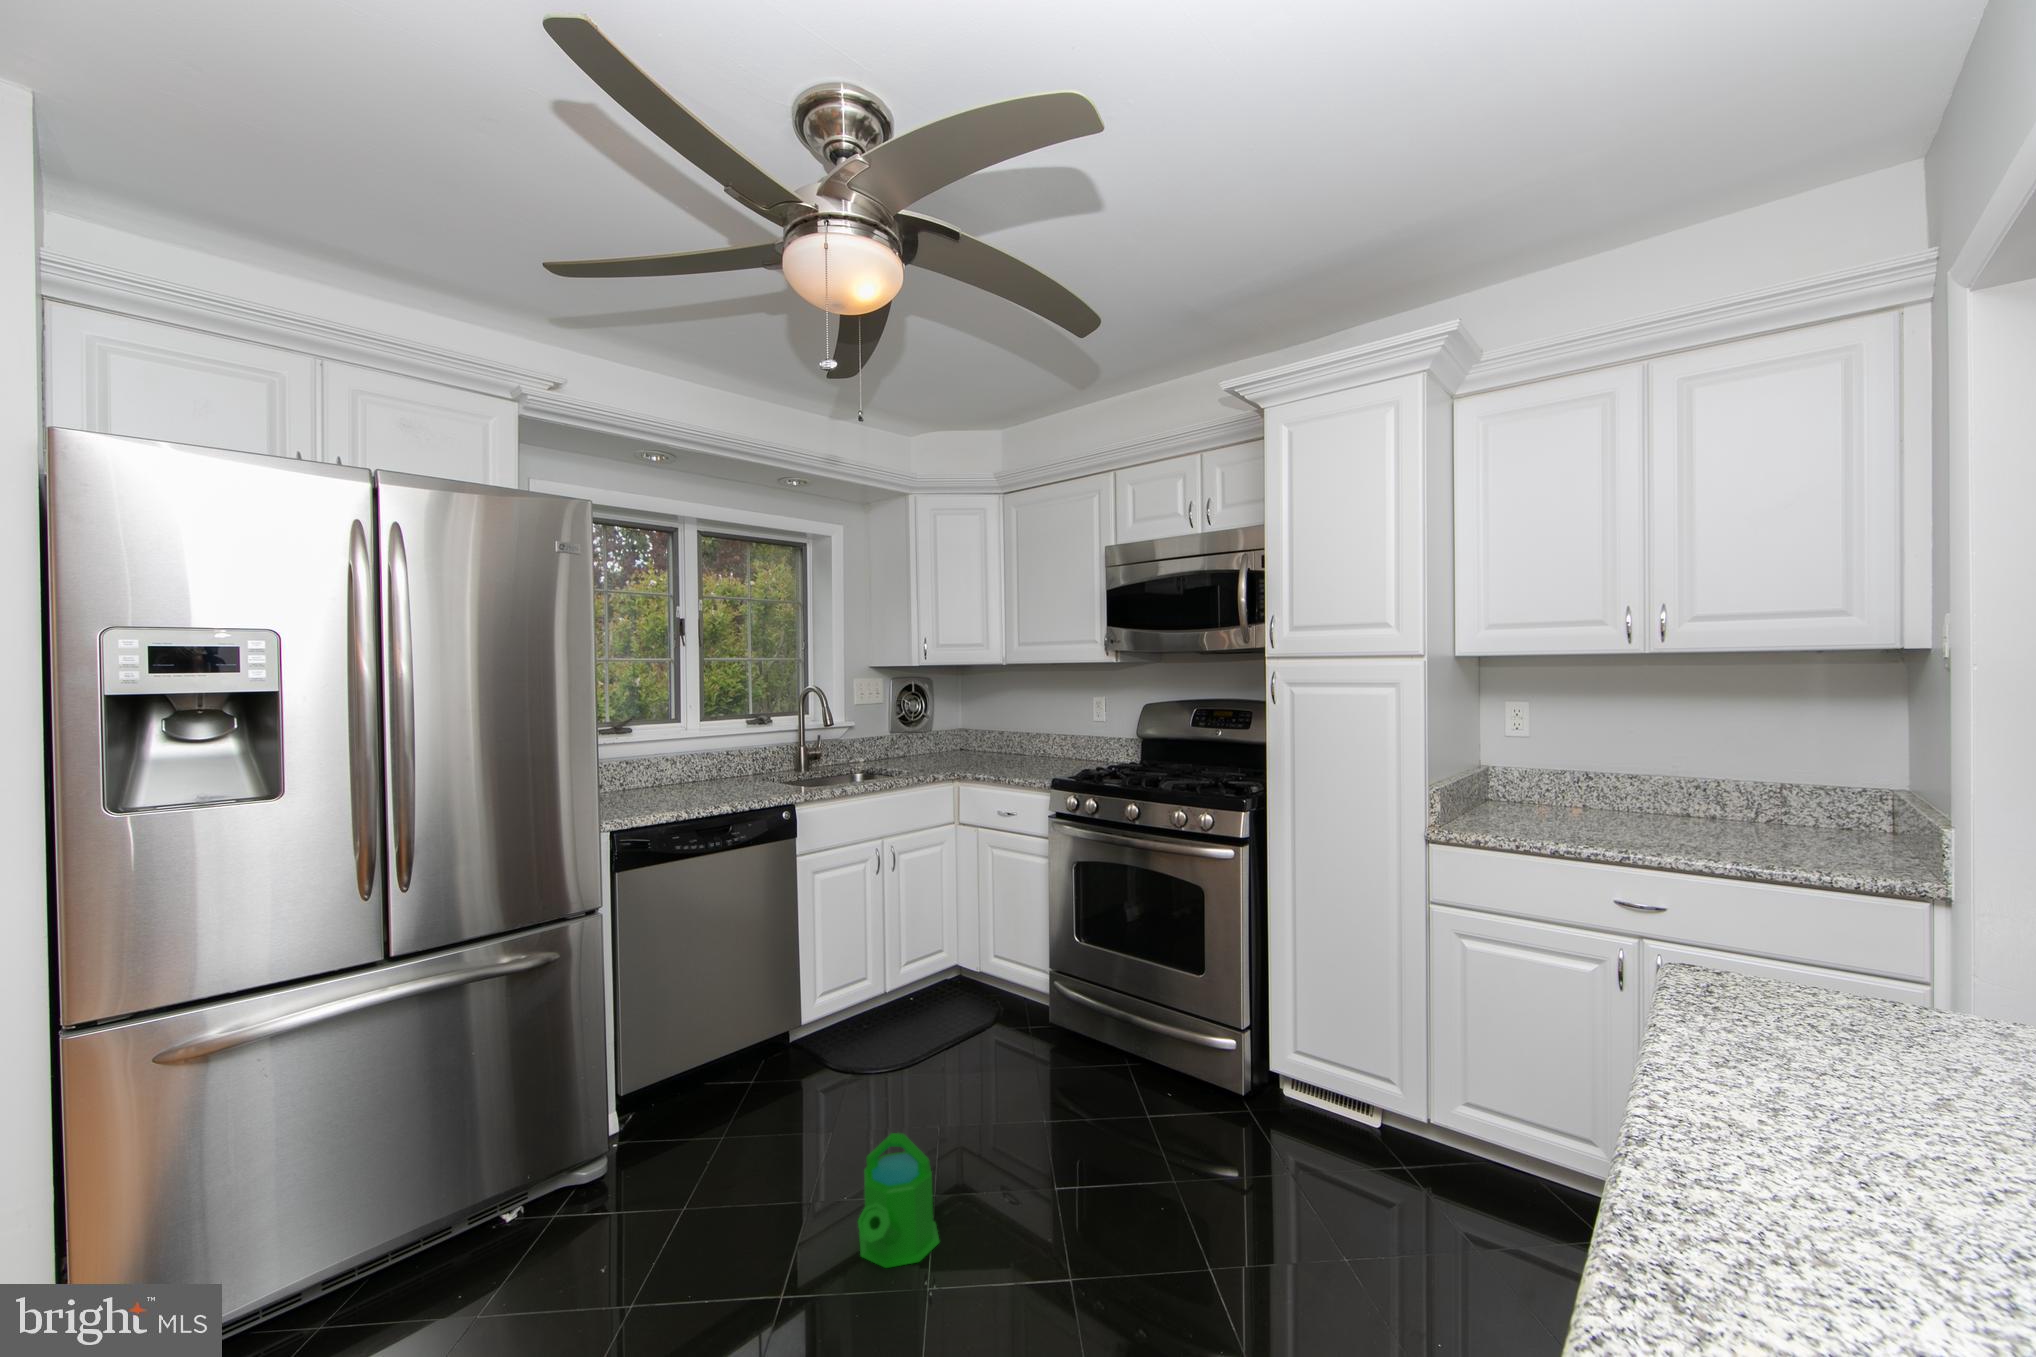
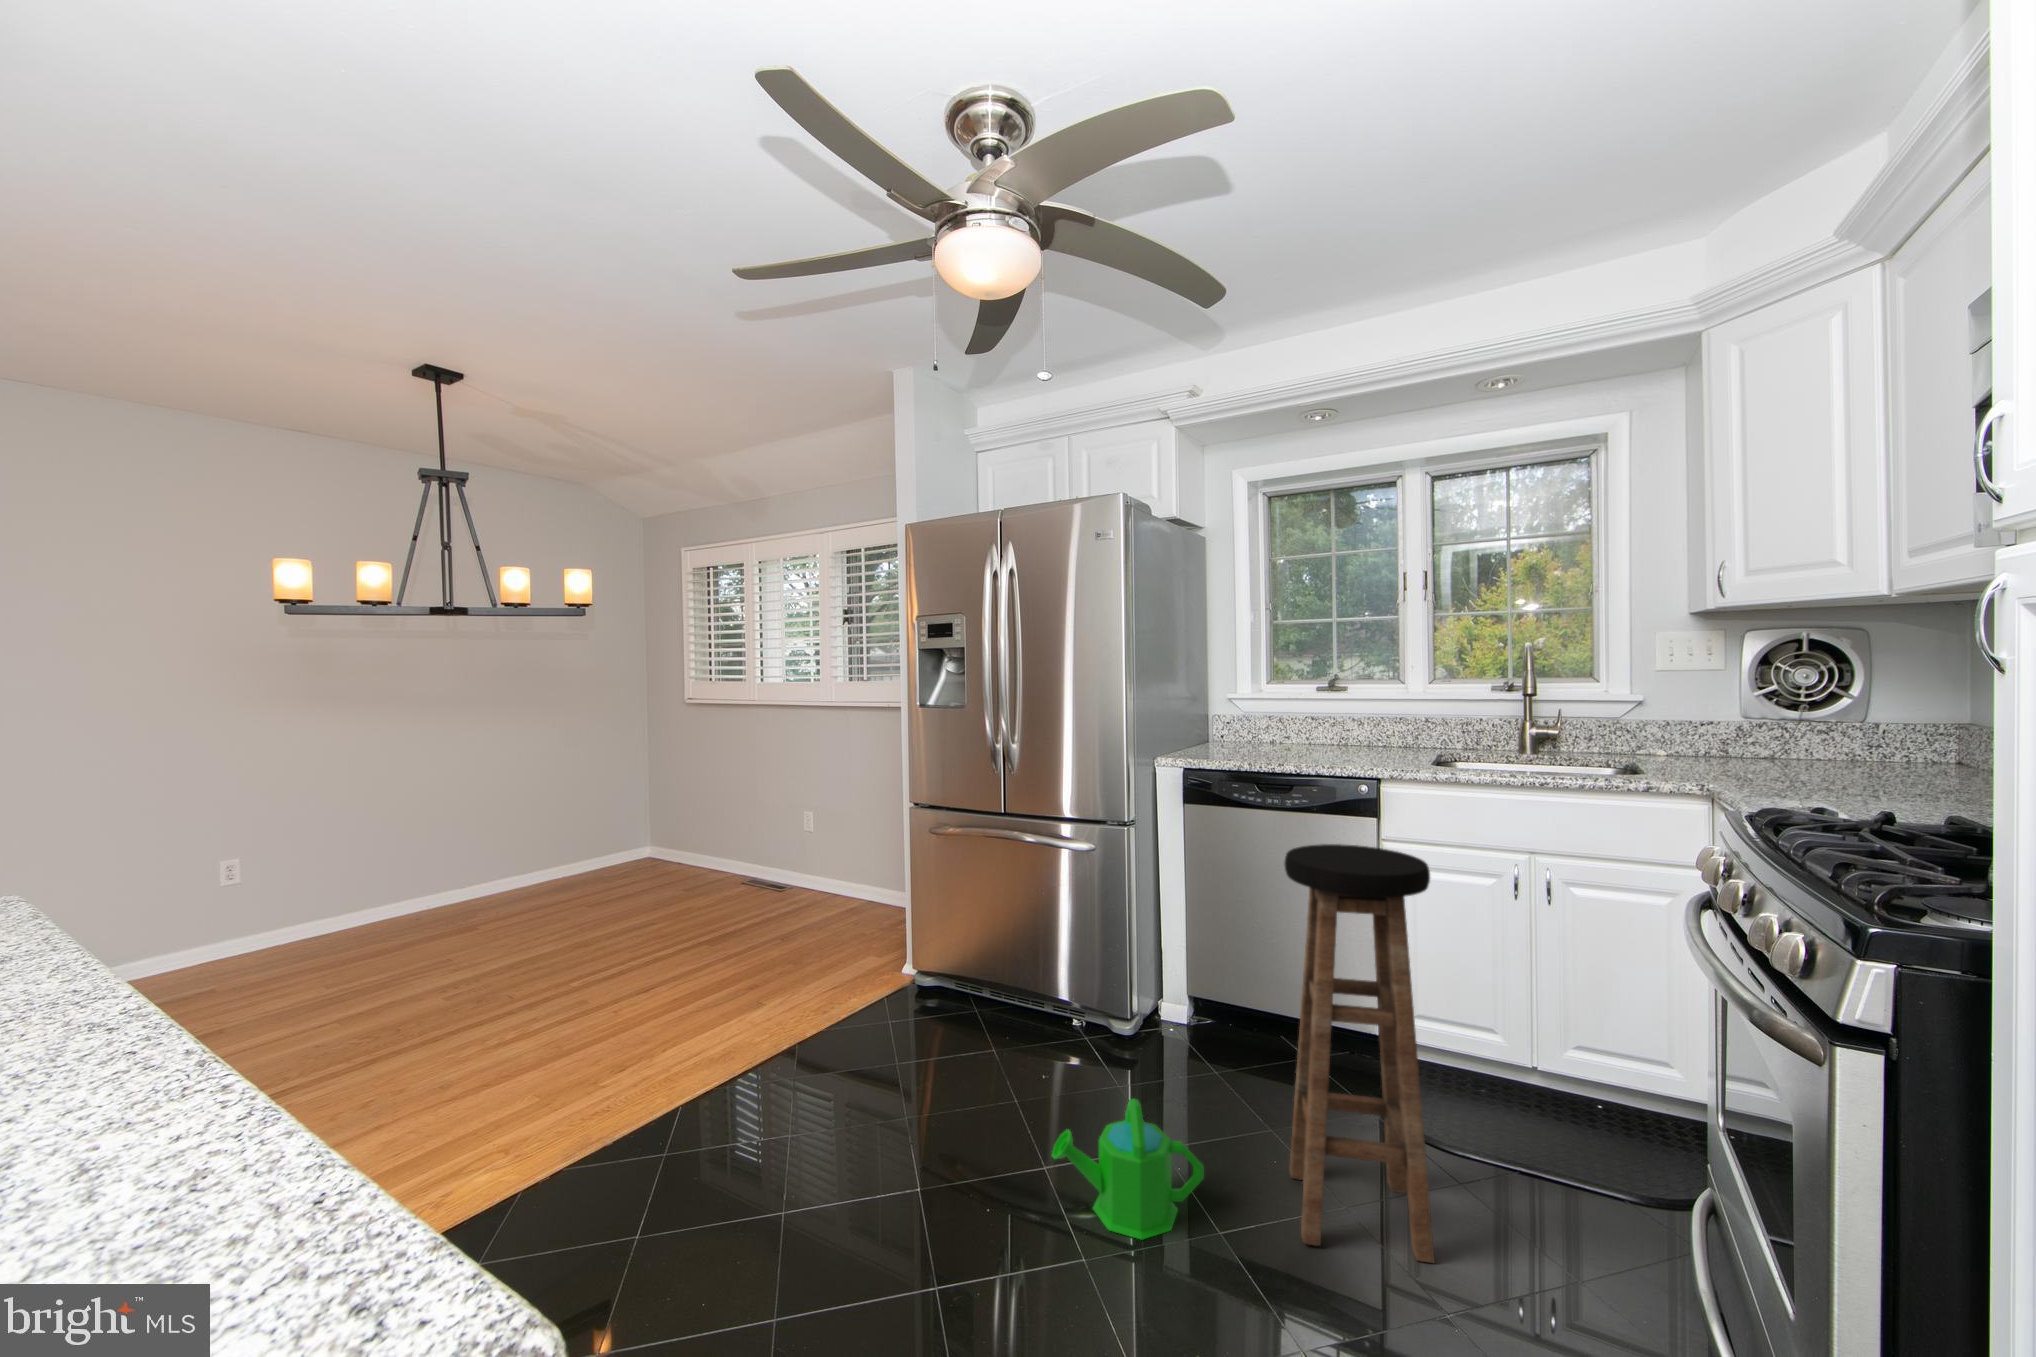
bar stool: none [899,841,1015,1155] -> present [1284,844,1434,1263]

